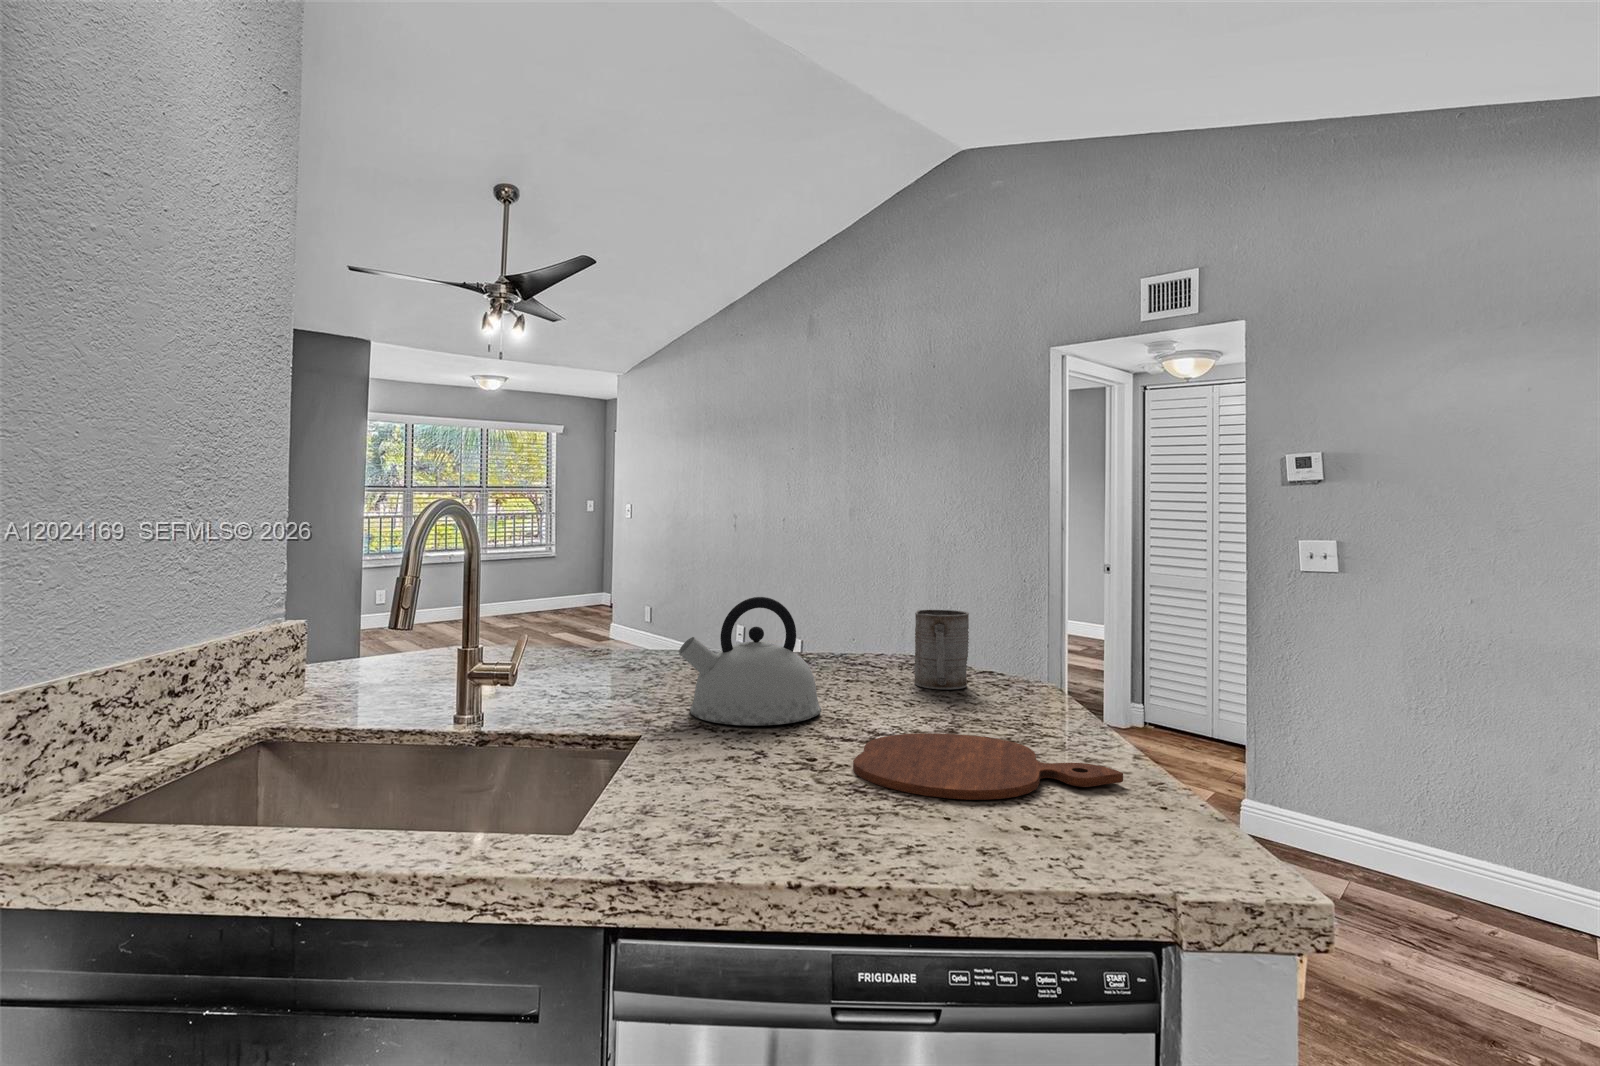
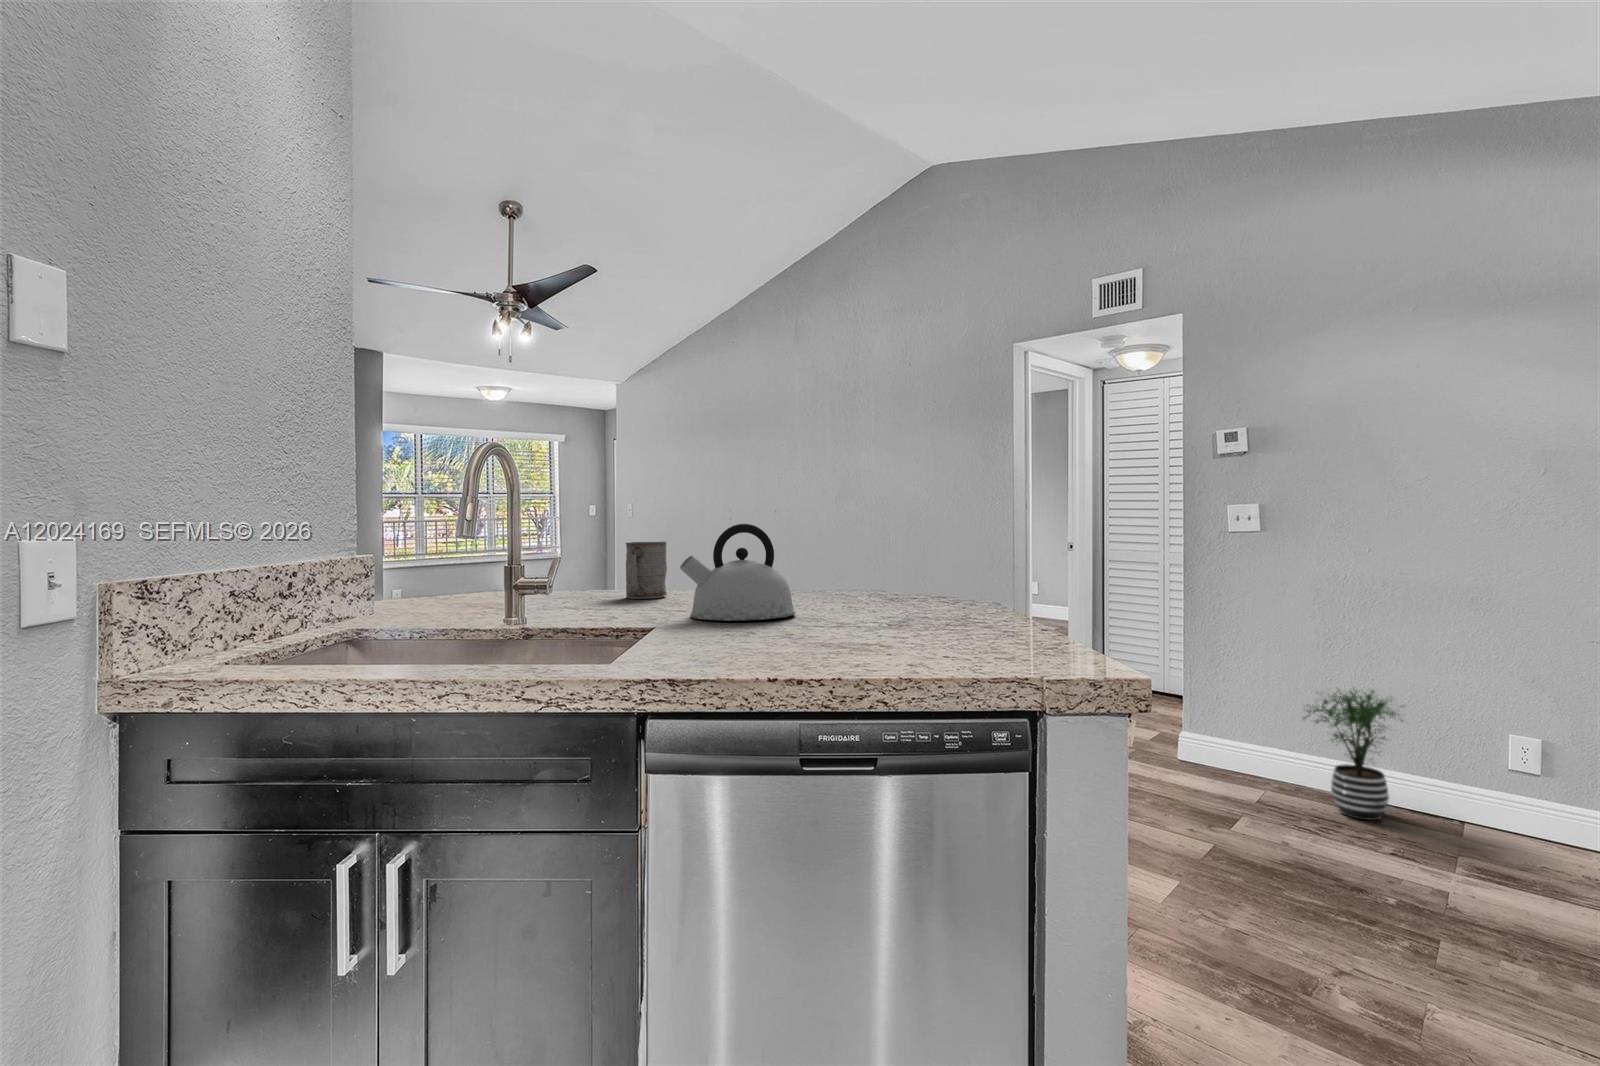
mug: present [914,610,969,689] -> present [625,542,667,599]
cutting board: present [853,733,1123,800] -> none [819,619,1024,646]
potted plant: none [1413,774,1556,939] -> present [1303,688,1403,820]

